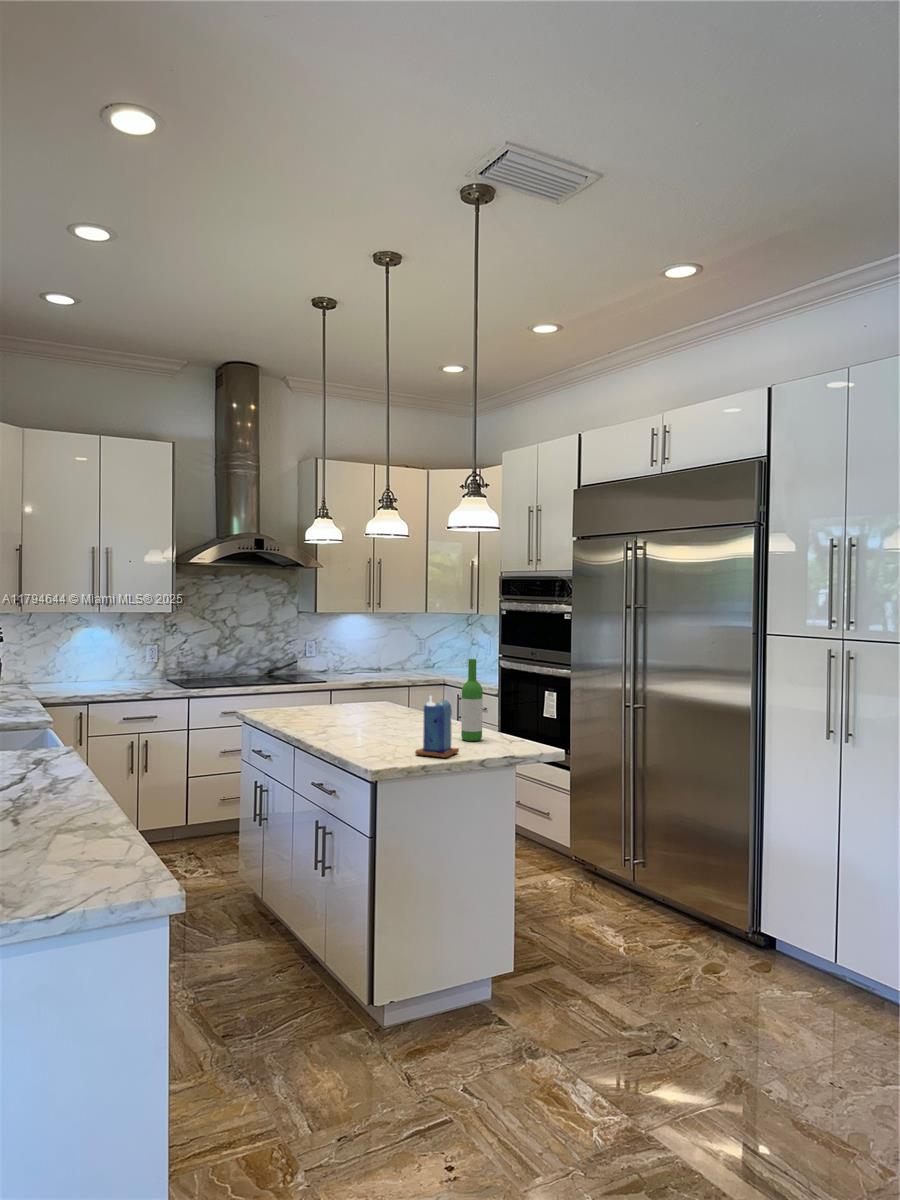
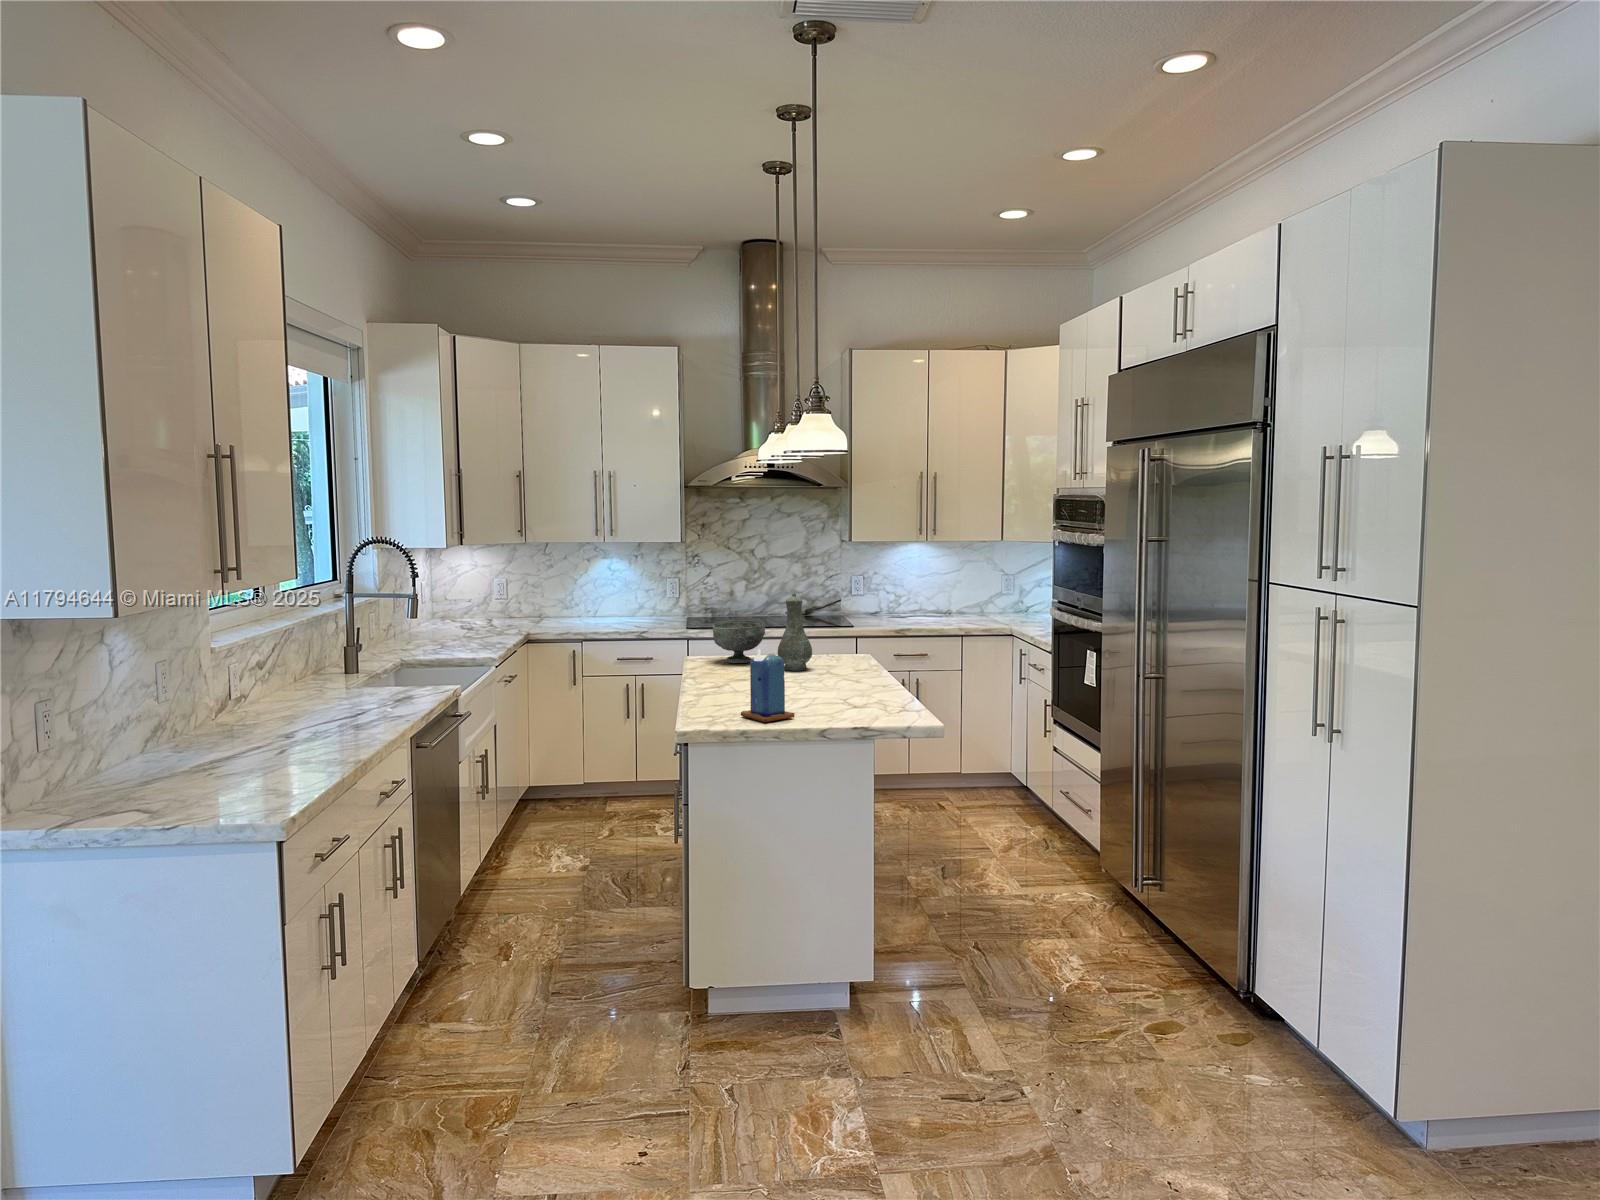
vase: none [354,651,383,717] -> present [778,593,812,671]
wine bottle: present [461,659,482,741] -> none [833,607,858,707]
bowl: none [289,677,333,714] -> present [713,620,765,663]

